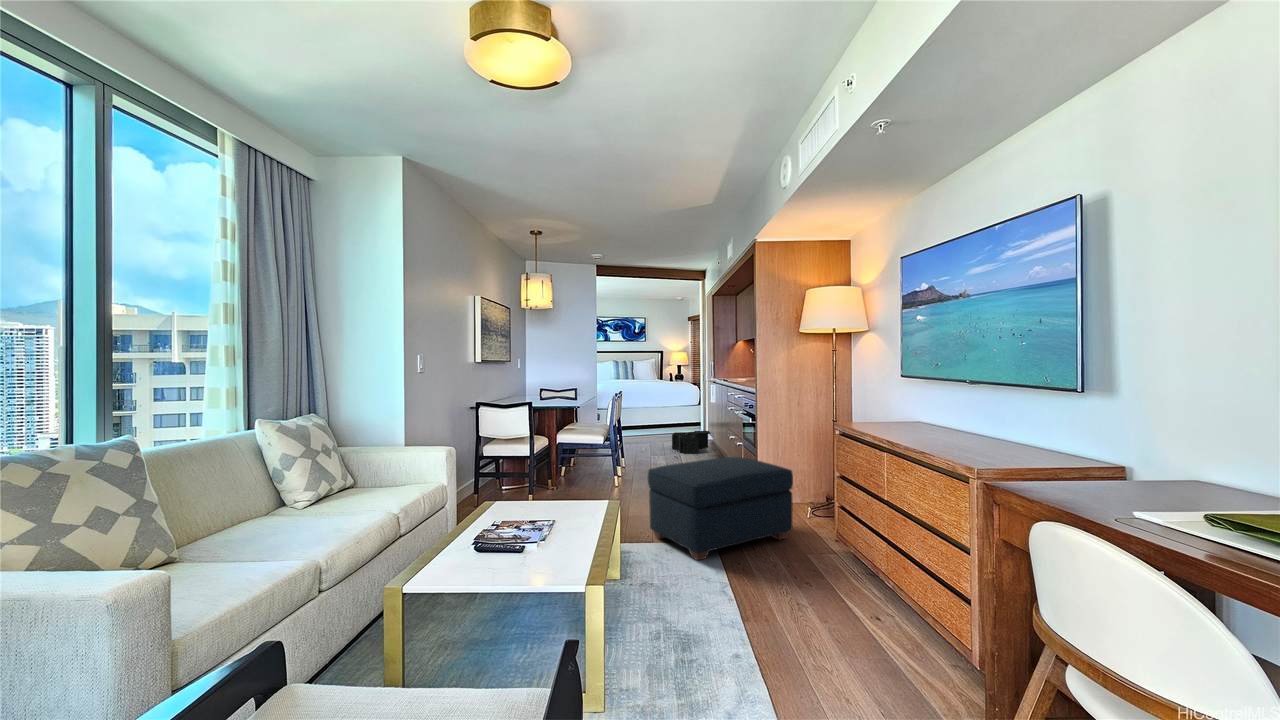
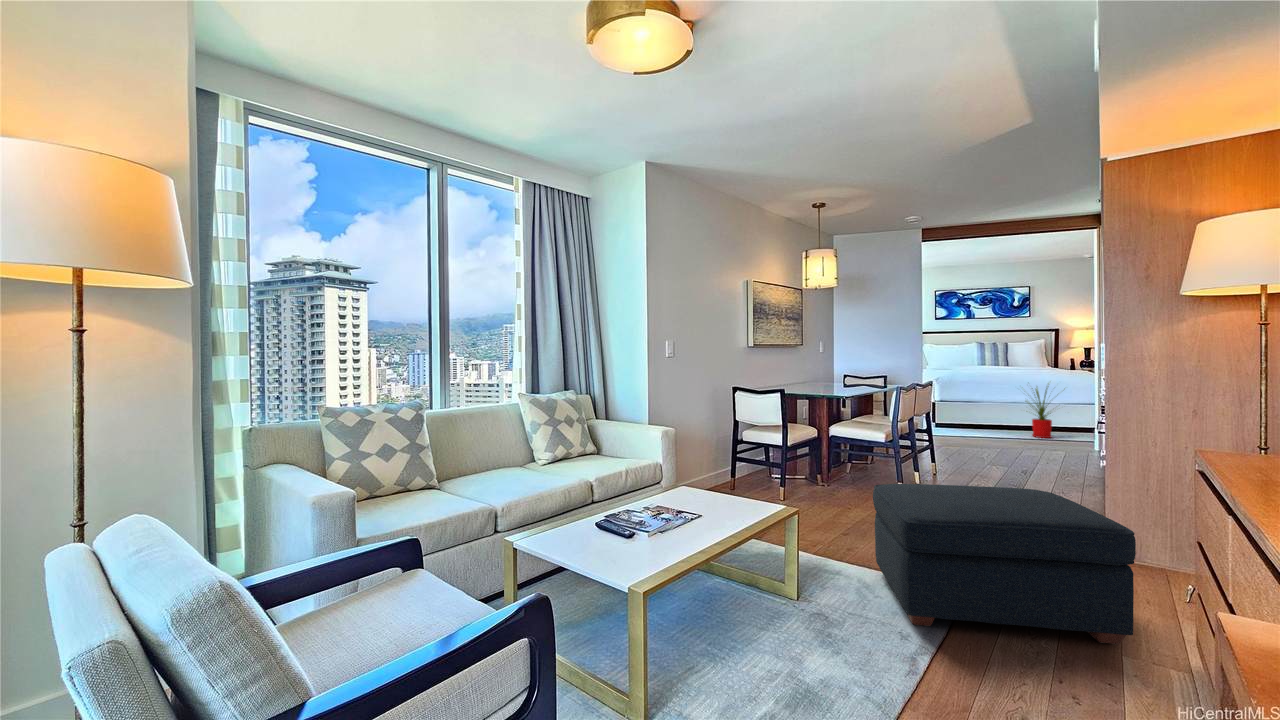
house plant: none [650,389,682,432] -> present [1030,388,1052,438]
storage bin: present [672,431,710,454] -> none [1023,441,1102,475]

